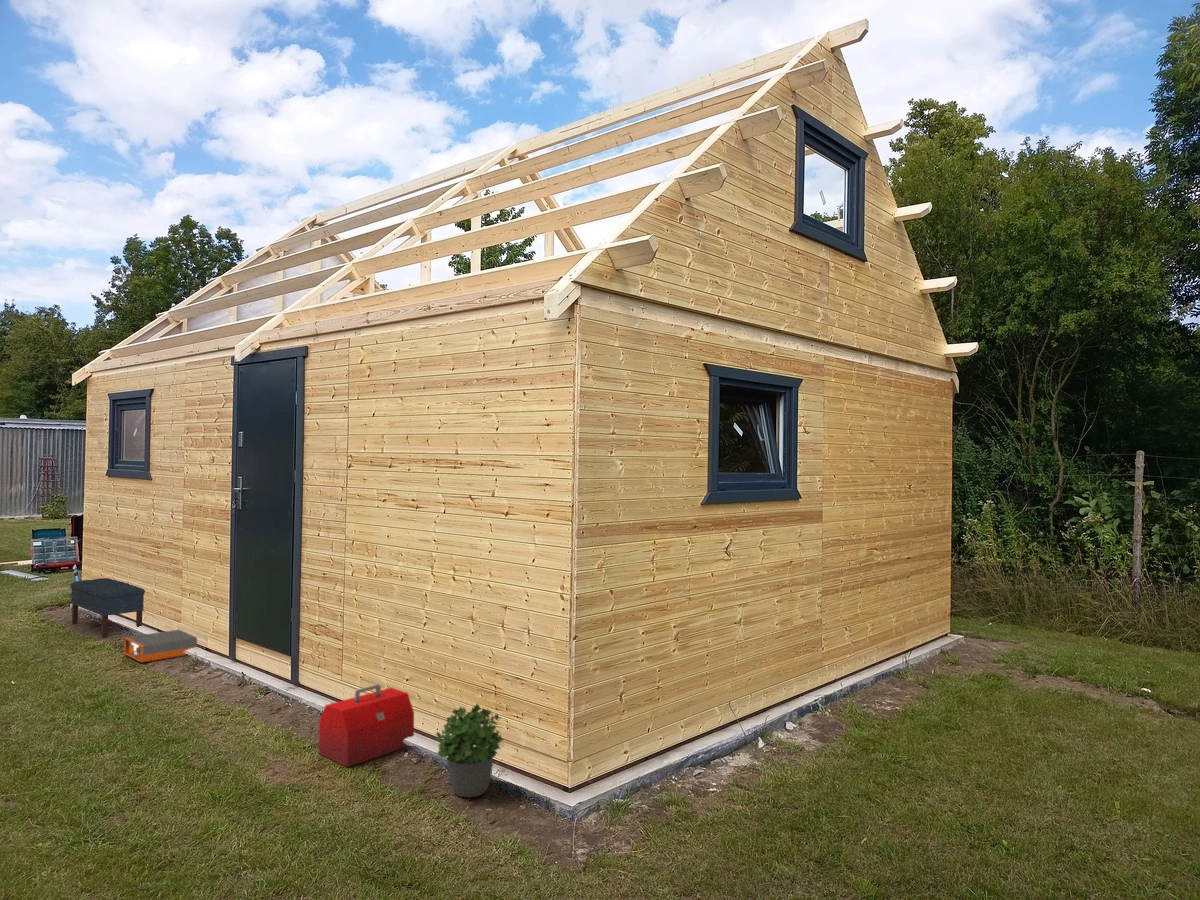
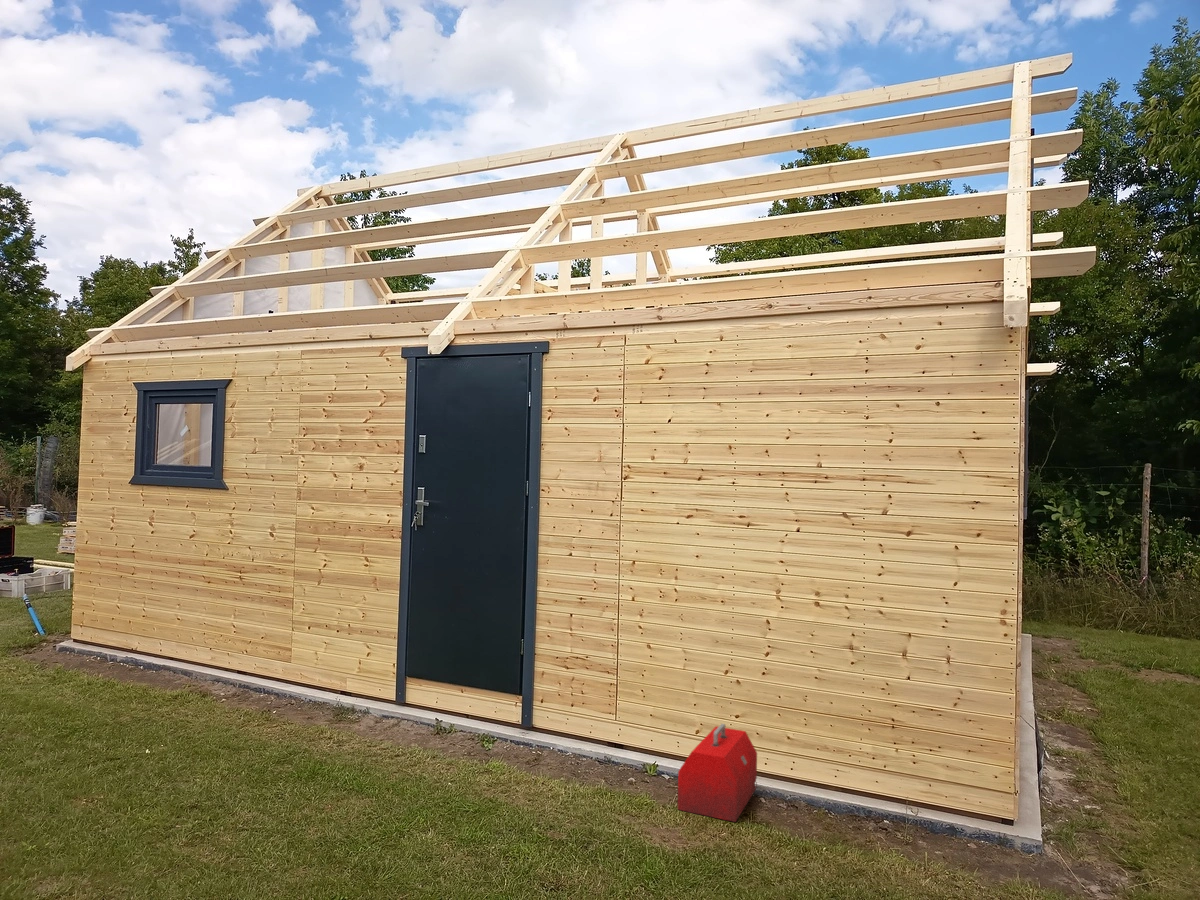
bench: present [70,578,145,638] -> none [92,611,213,686]
storage box: present [124,630,197,663] -> none [235,672,326,715]
potted plant: present [436,705,503,797] -> none [865,739,946,843]

